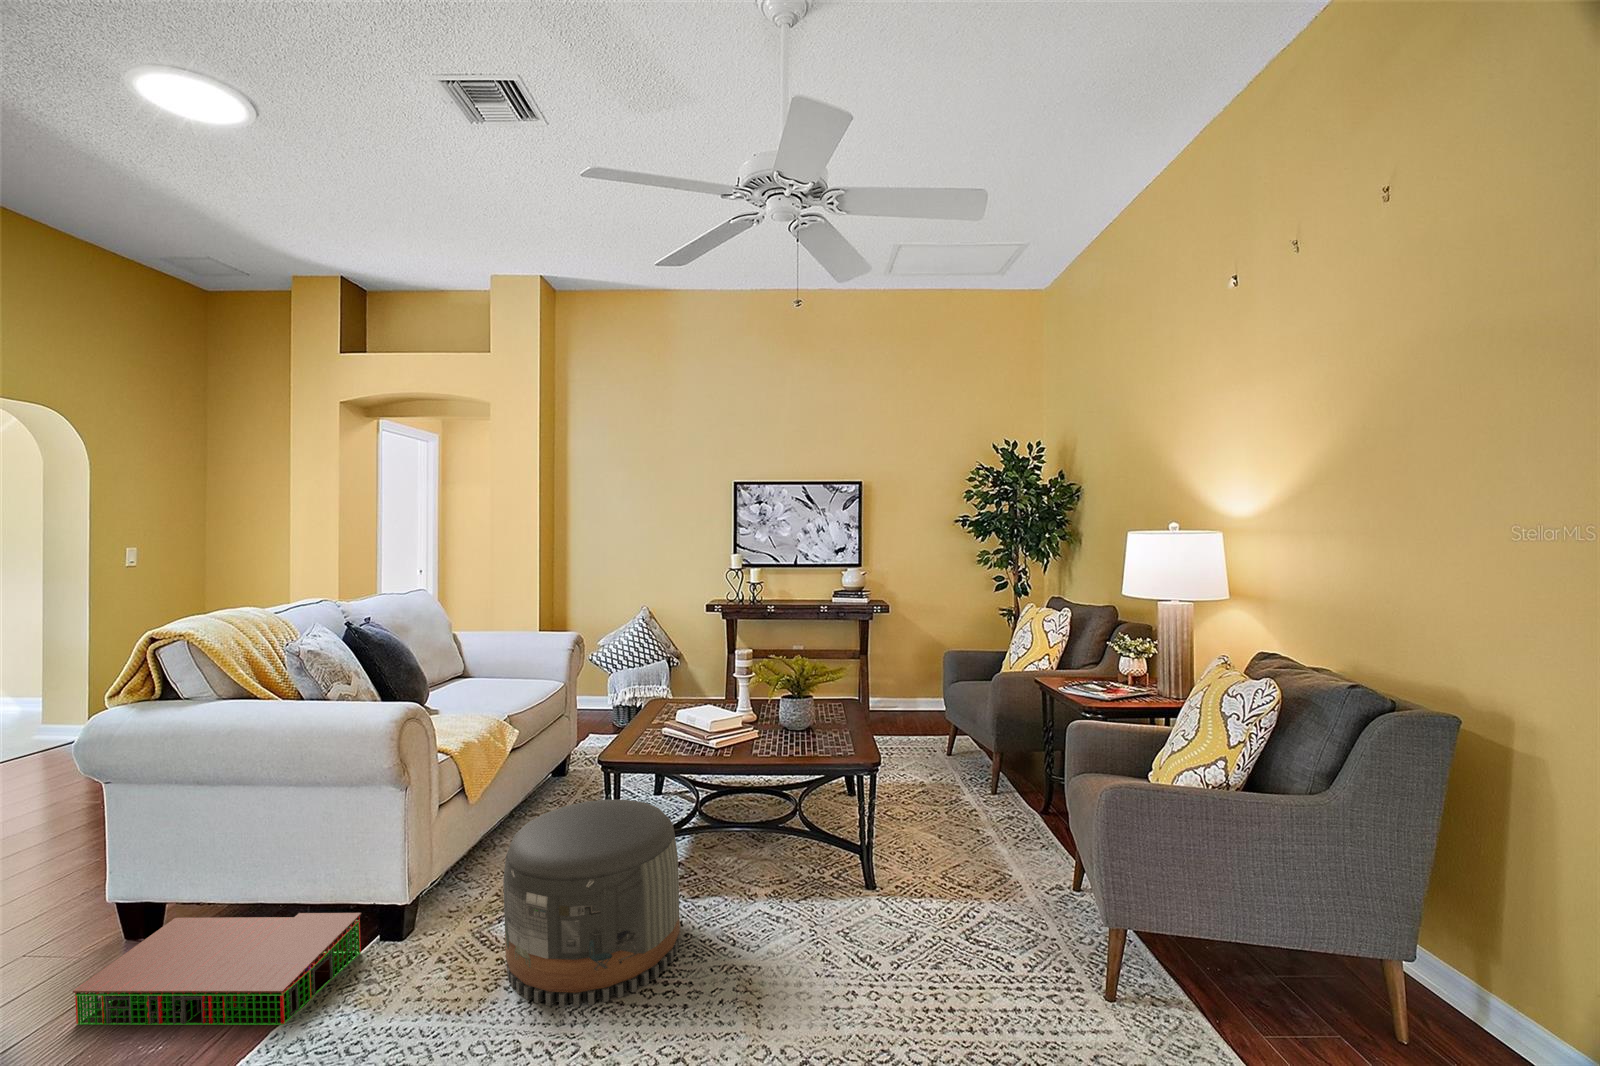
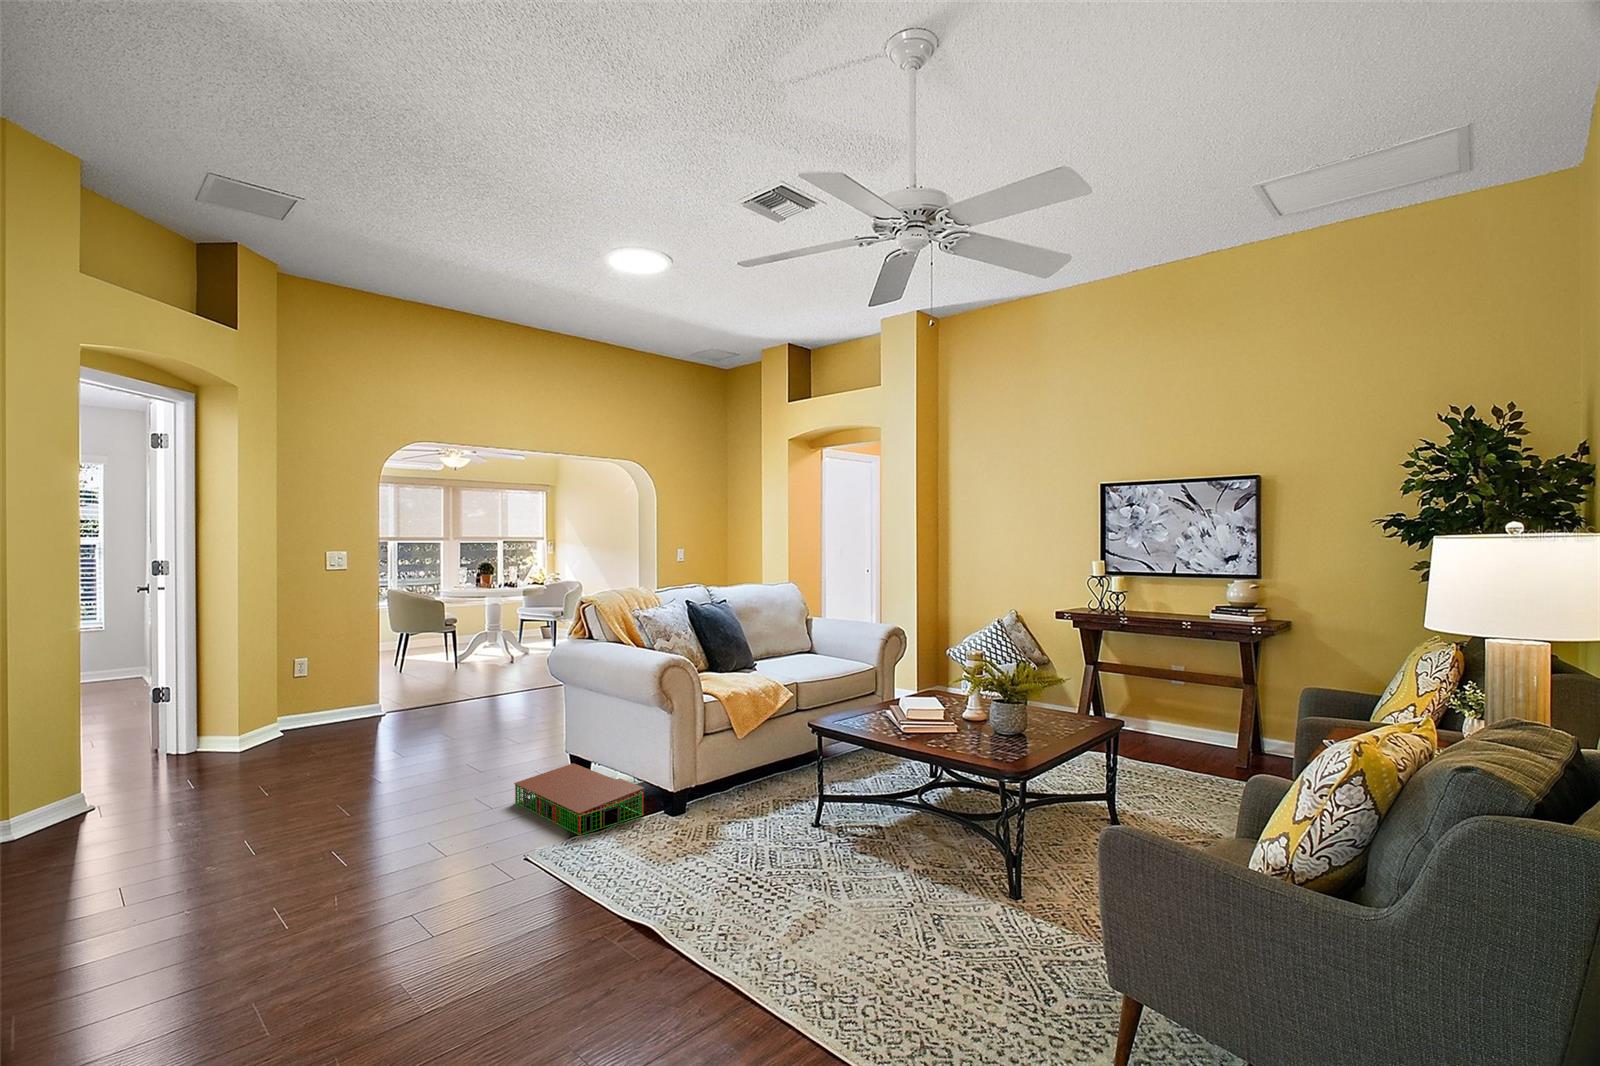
pouf: present [503,800,680,1007] -> none [690,746,824,893]

